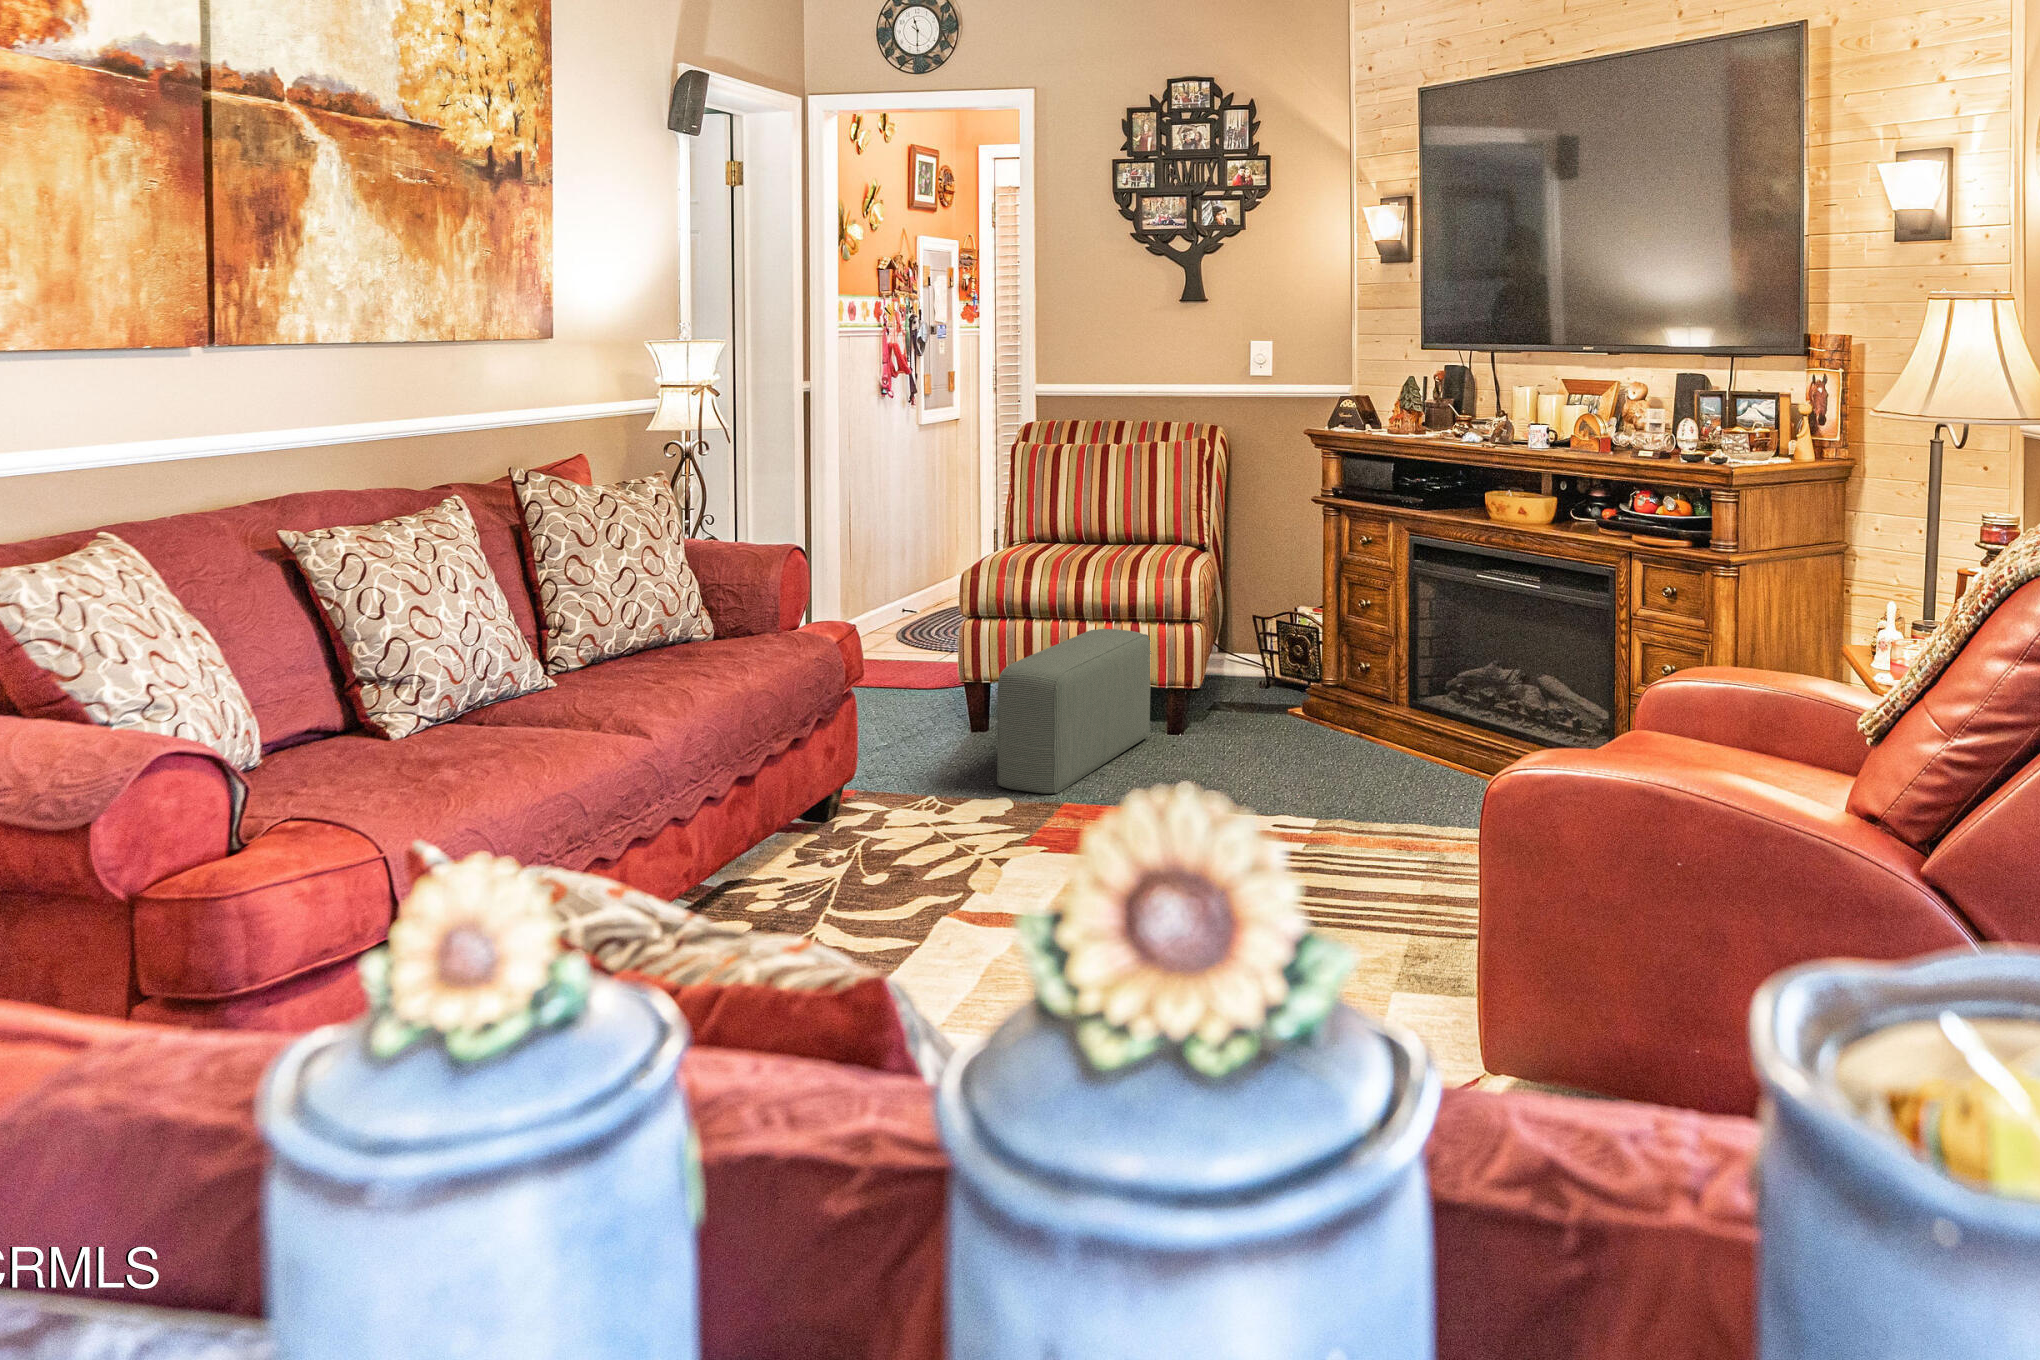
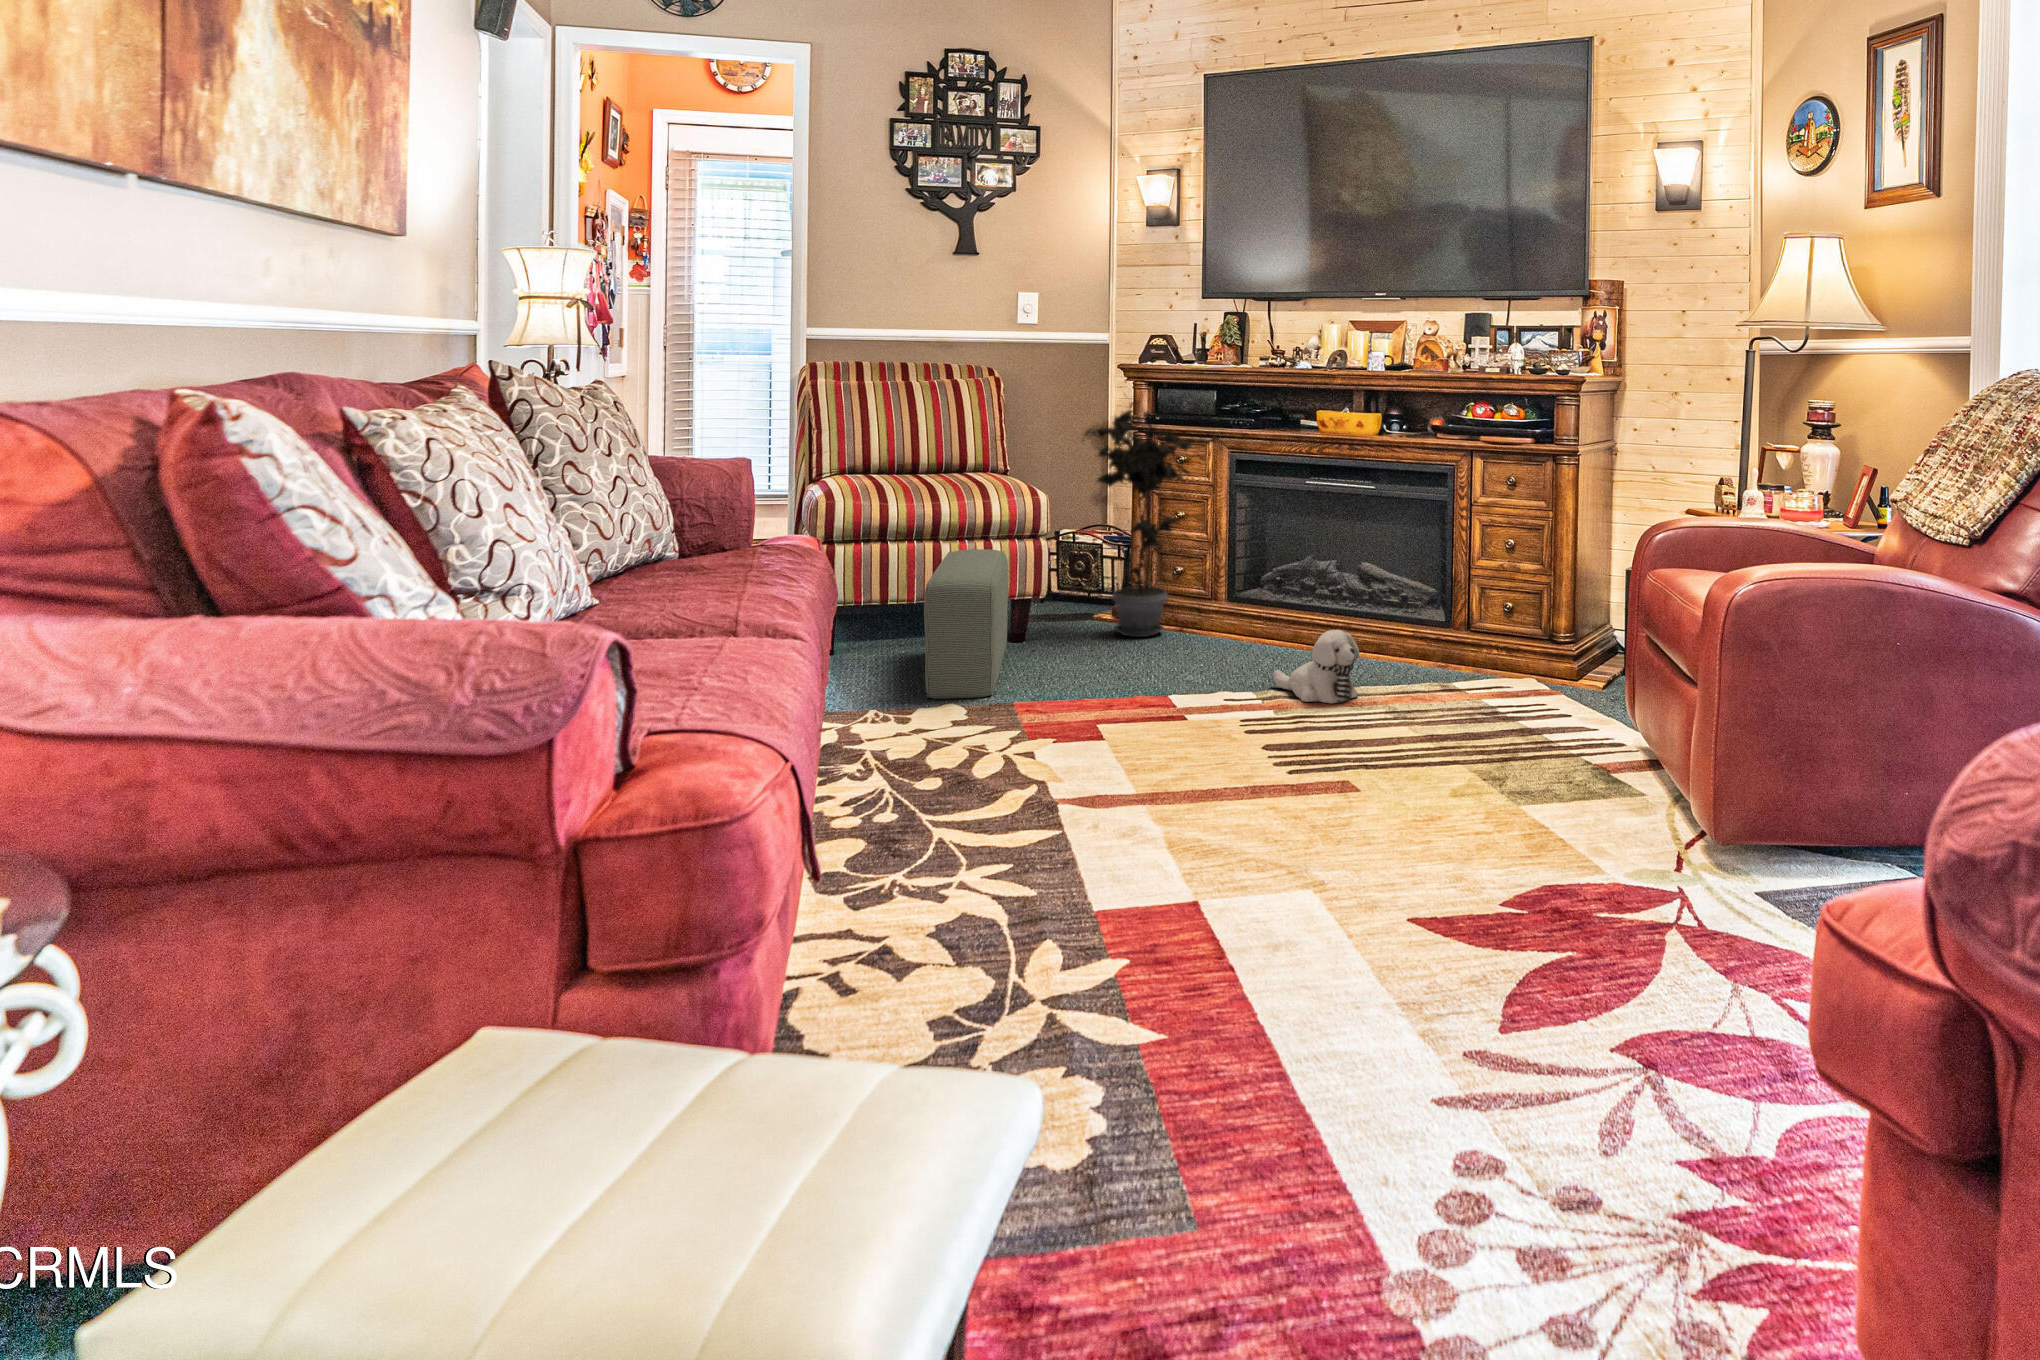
potted plant: none [1257,479,1374,743] -> present [1084,403,1194,637]
plush toy: none [1338,782,1414,869] -> present [1273,630,1359,703]

